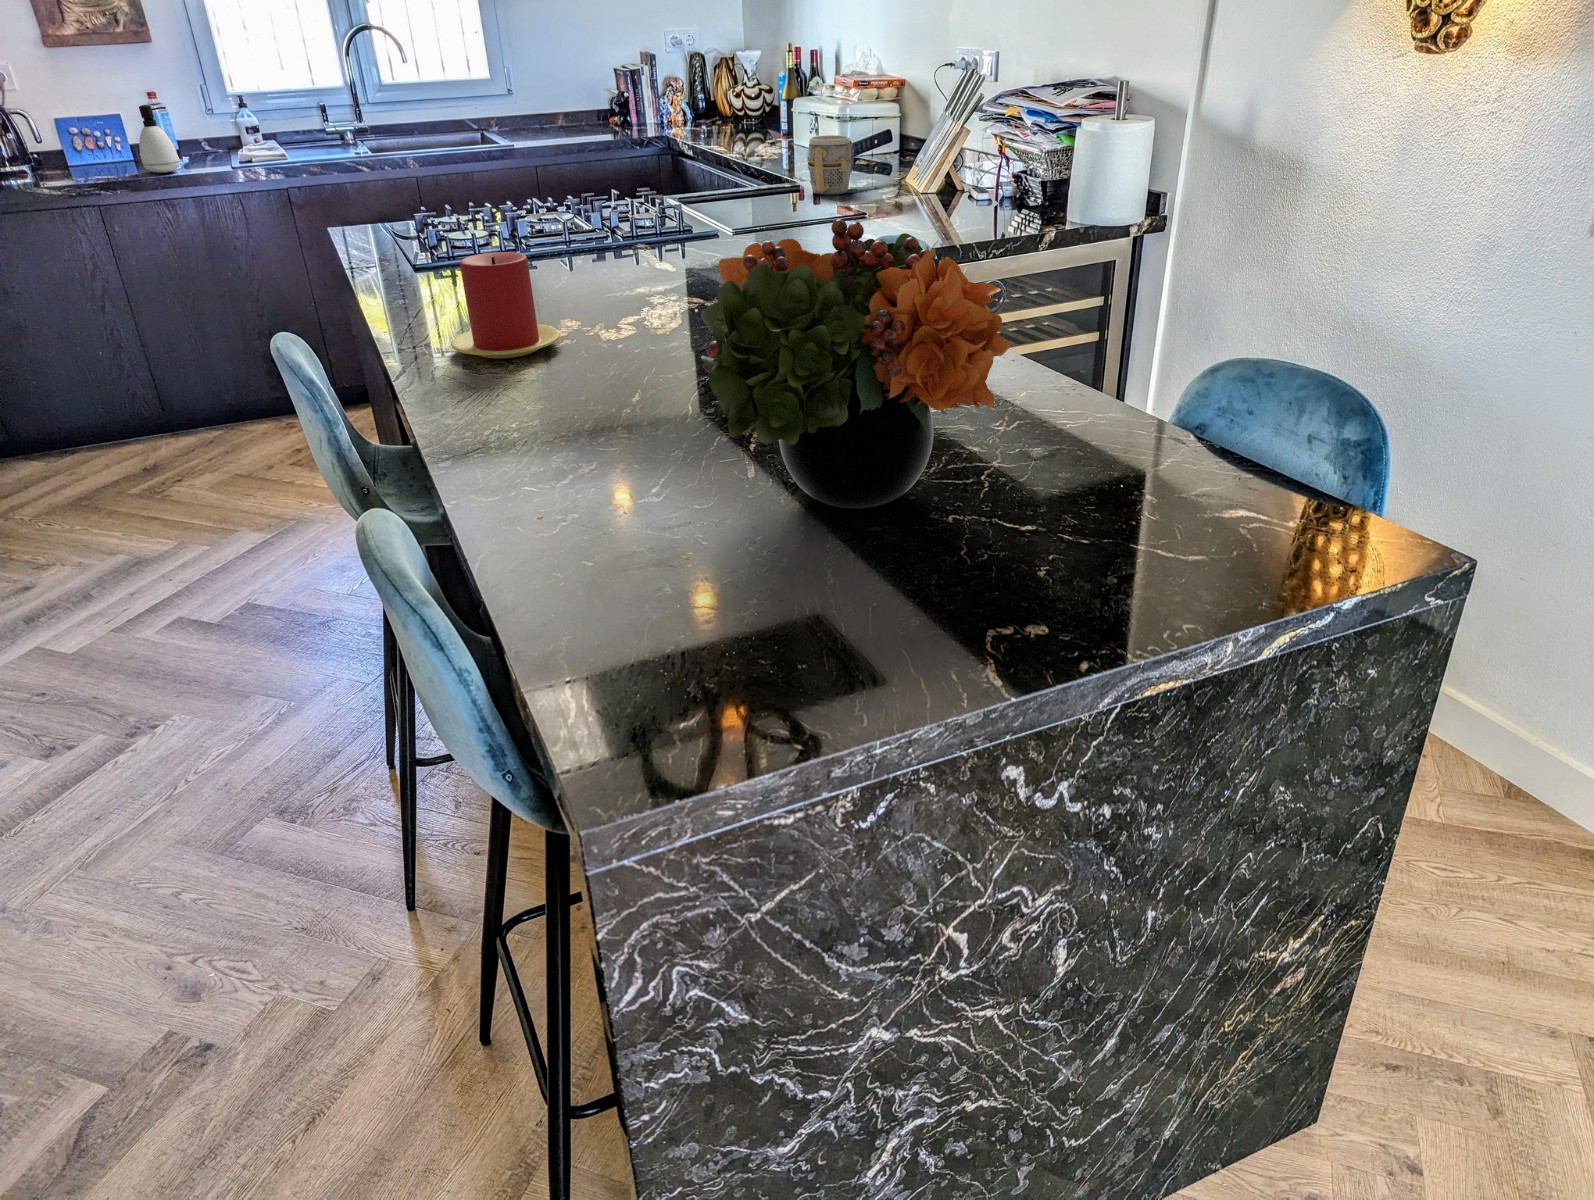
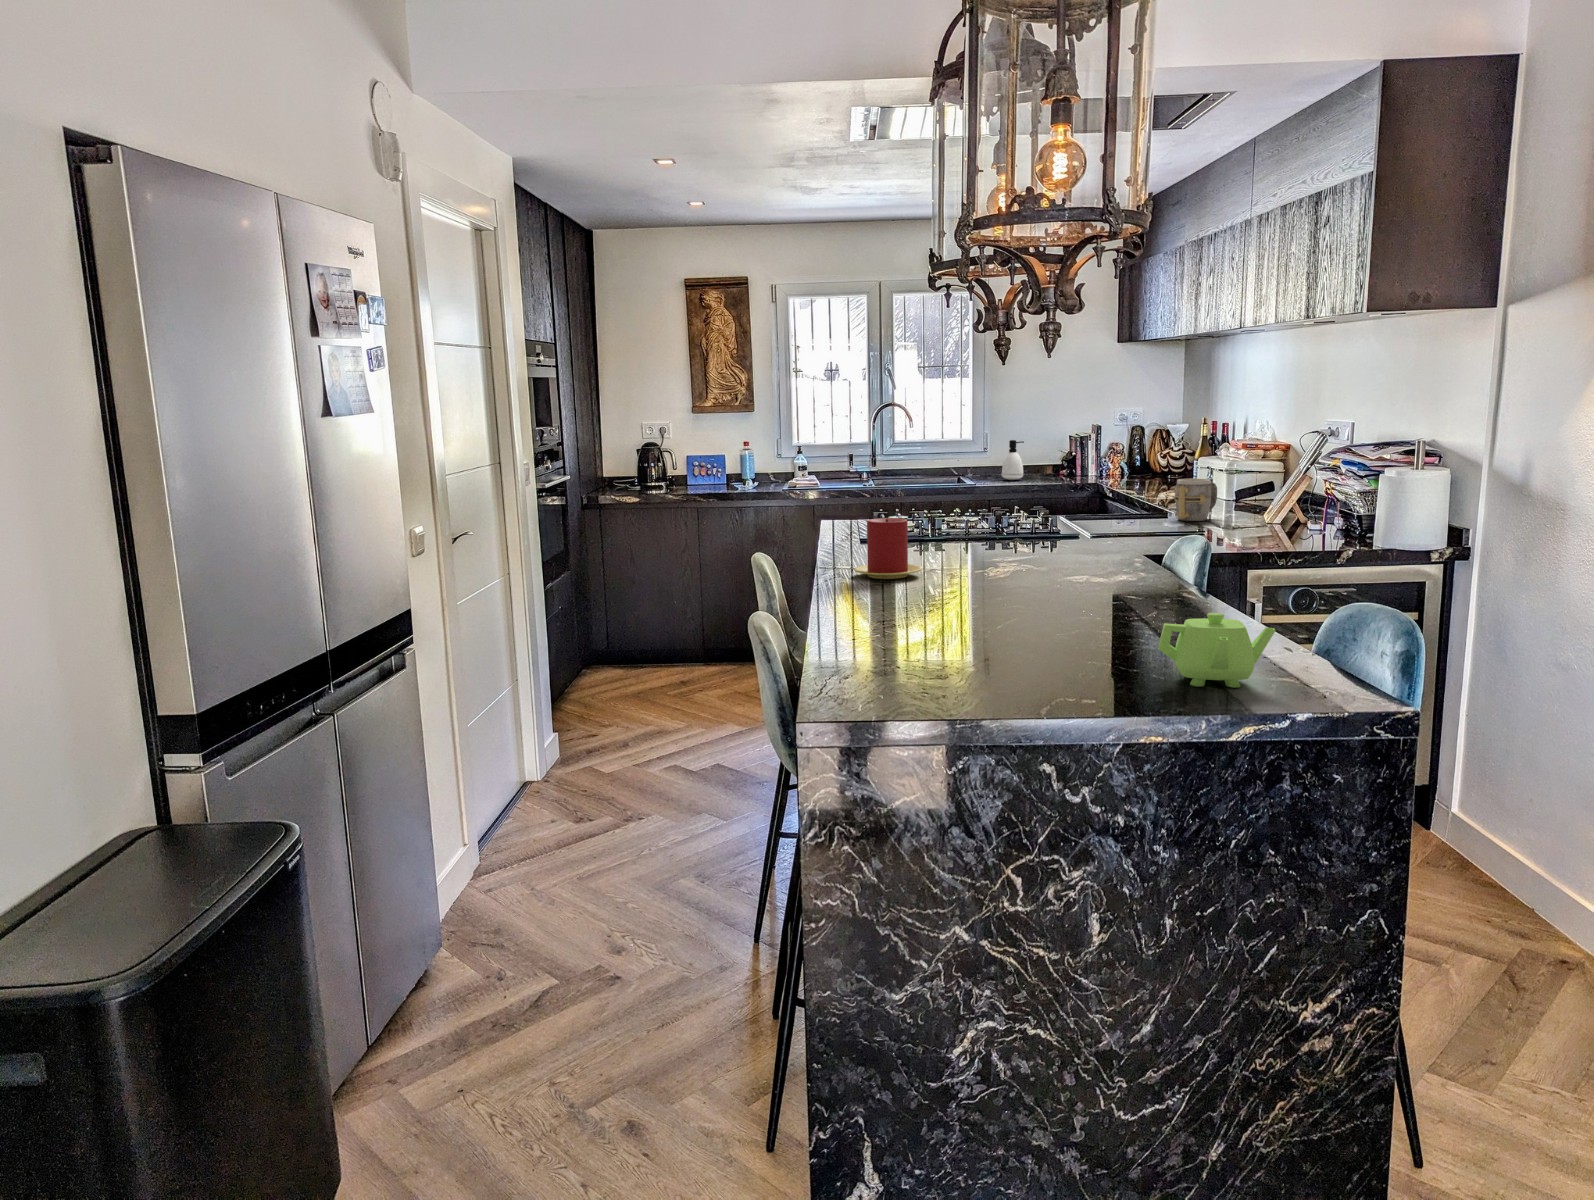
soap dispenser: present [139,105,180,173] -> present [1002,440,1024,480]
flower arrangement: present [701,219,1010,509] -> none [934,481,1130,648]
teapot: none [1106,444,1275,568] -> present [1158,613,1275,688]

